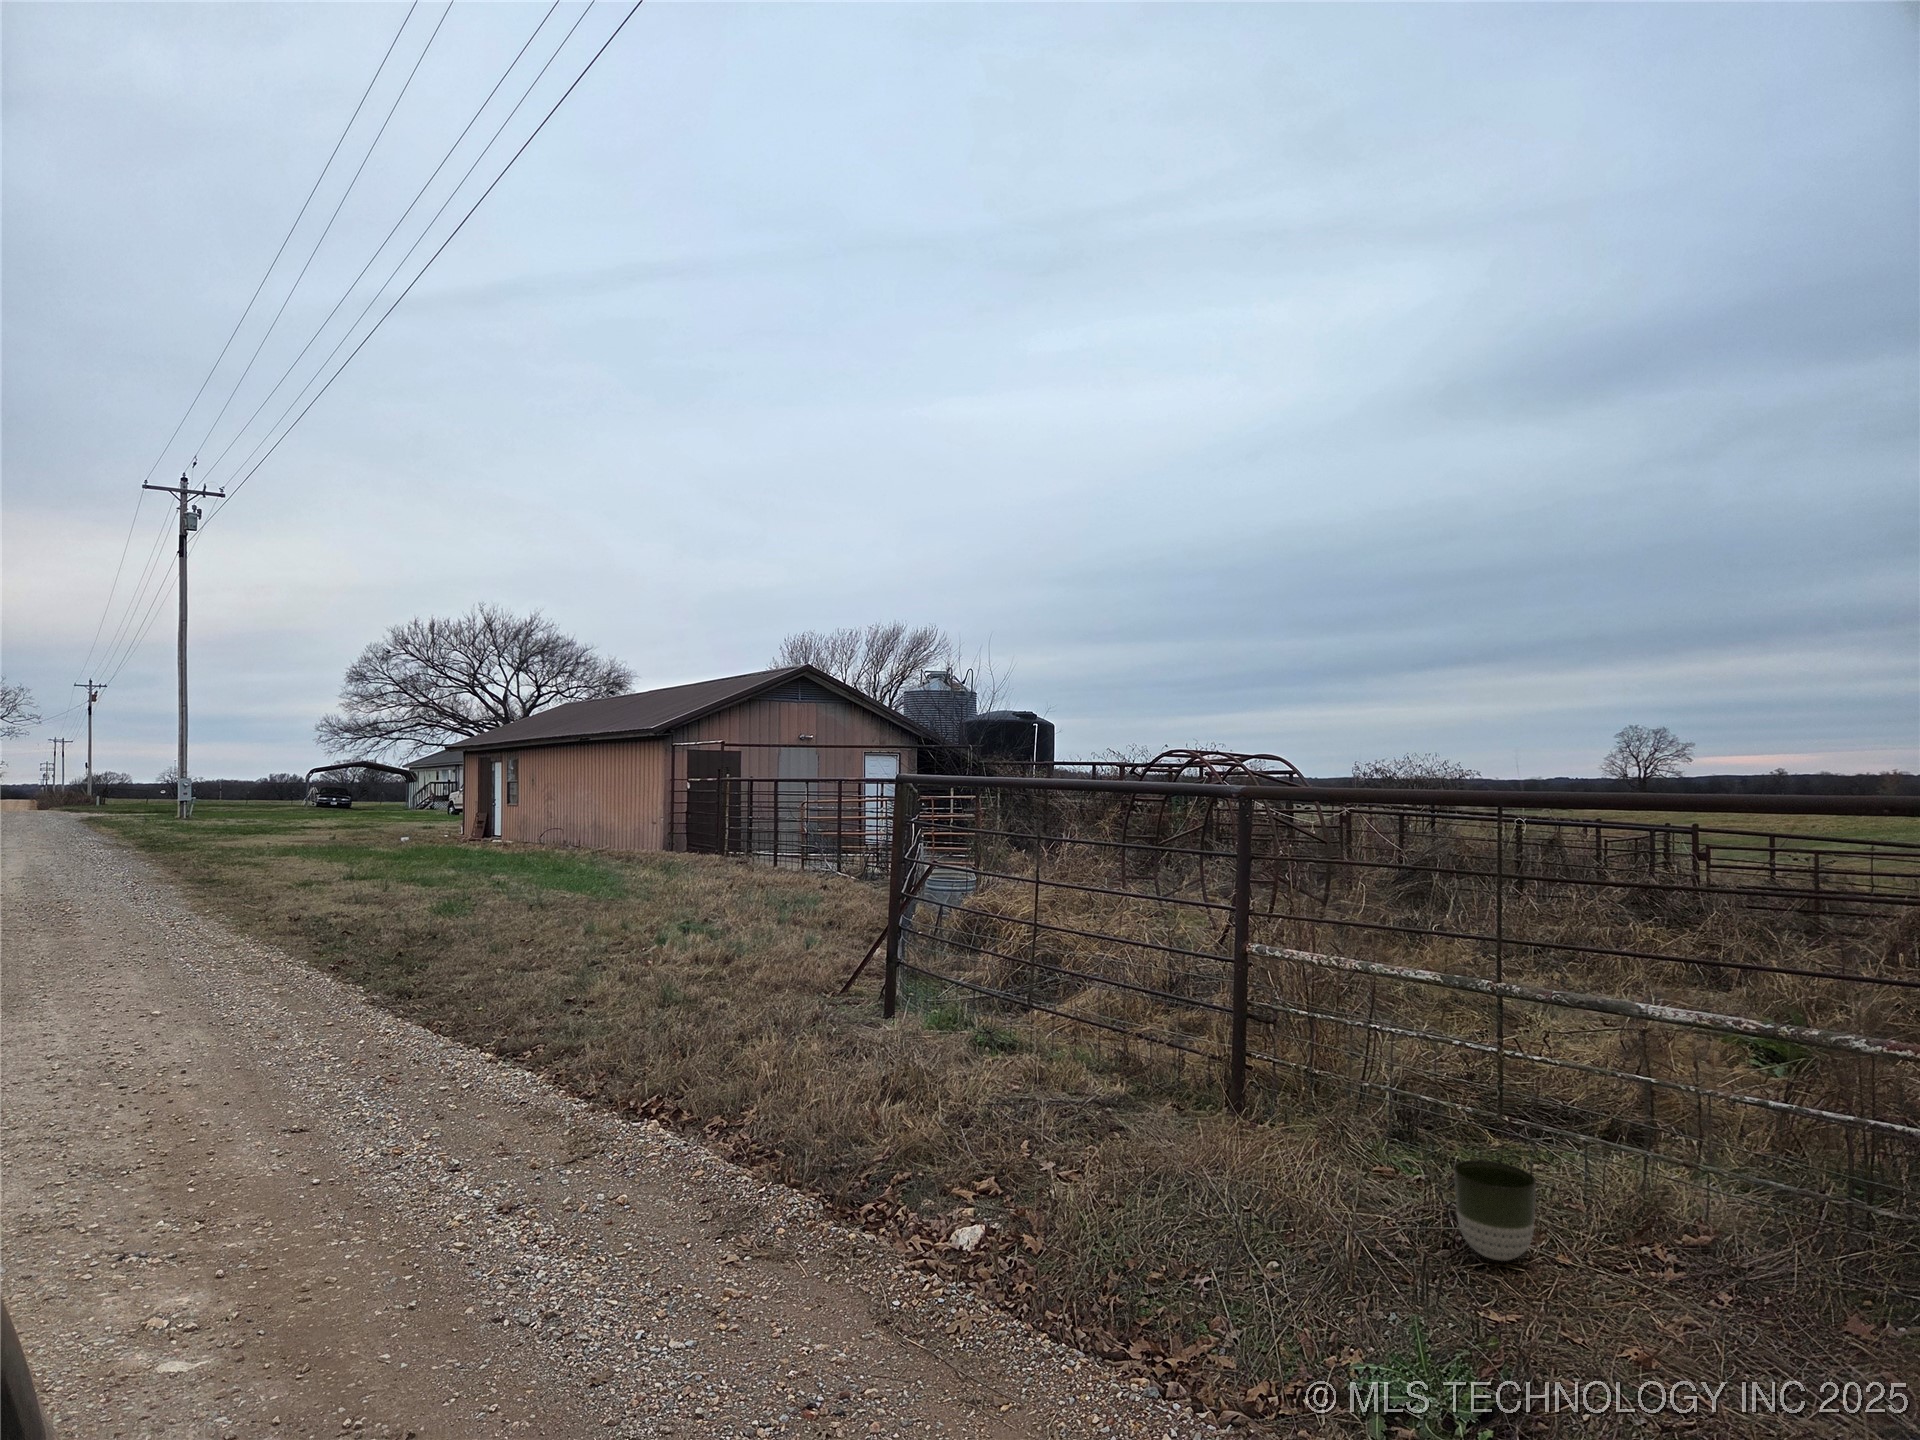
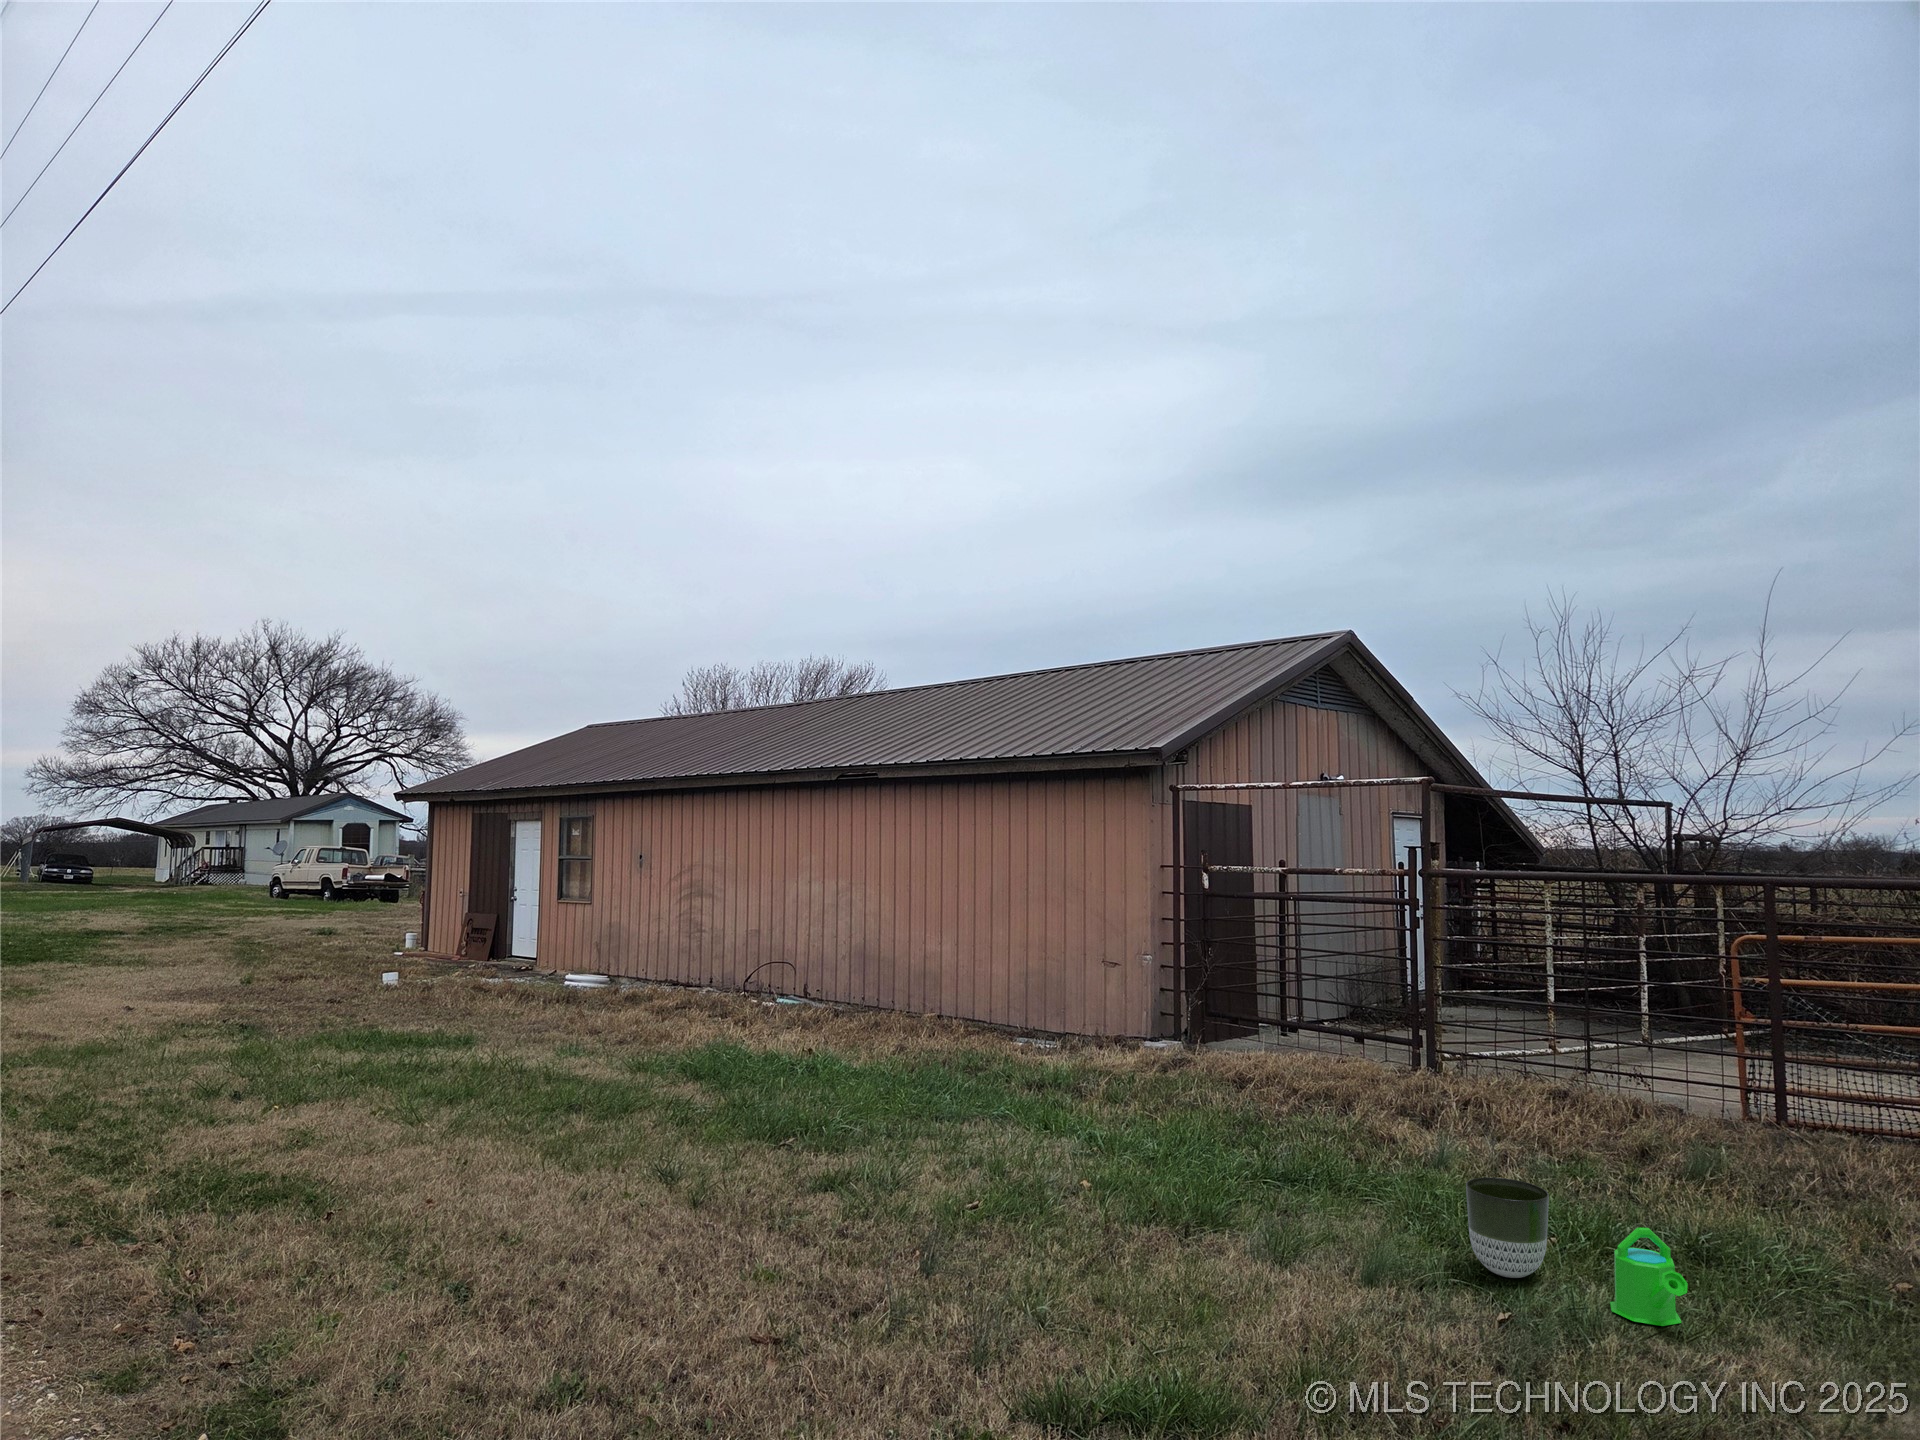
watering can: none [1598,1217,1681,1316] -> present [1610,1228,1688,1326]

